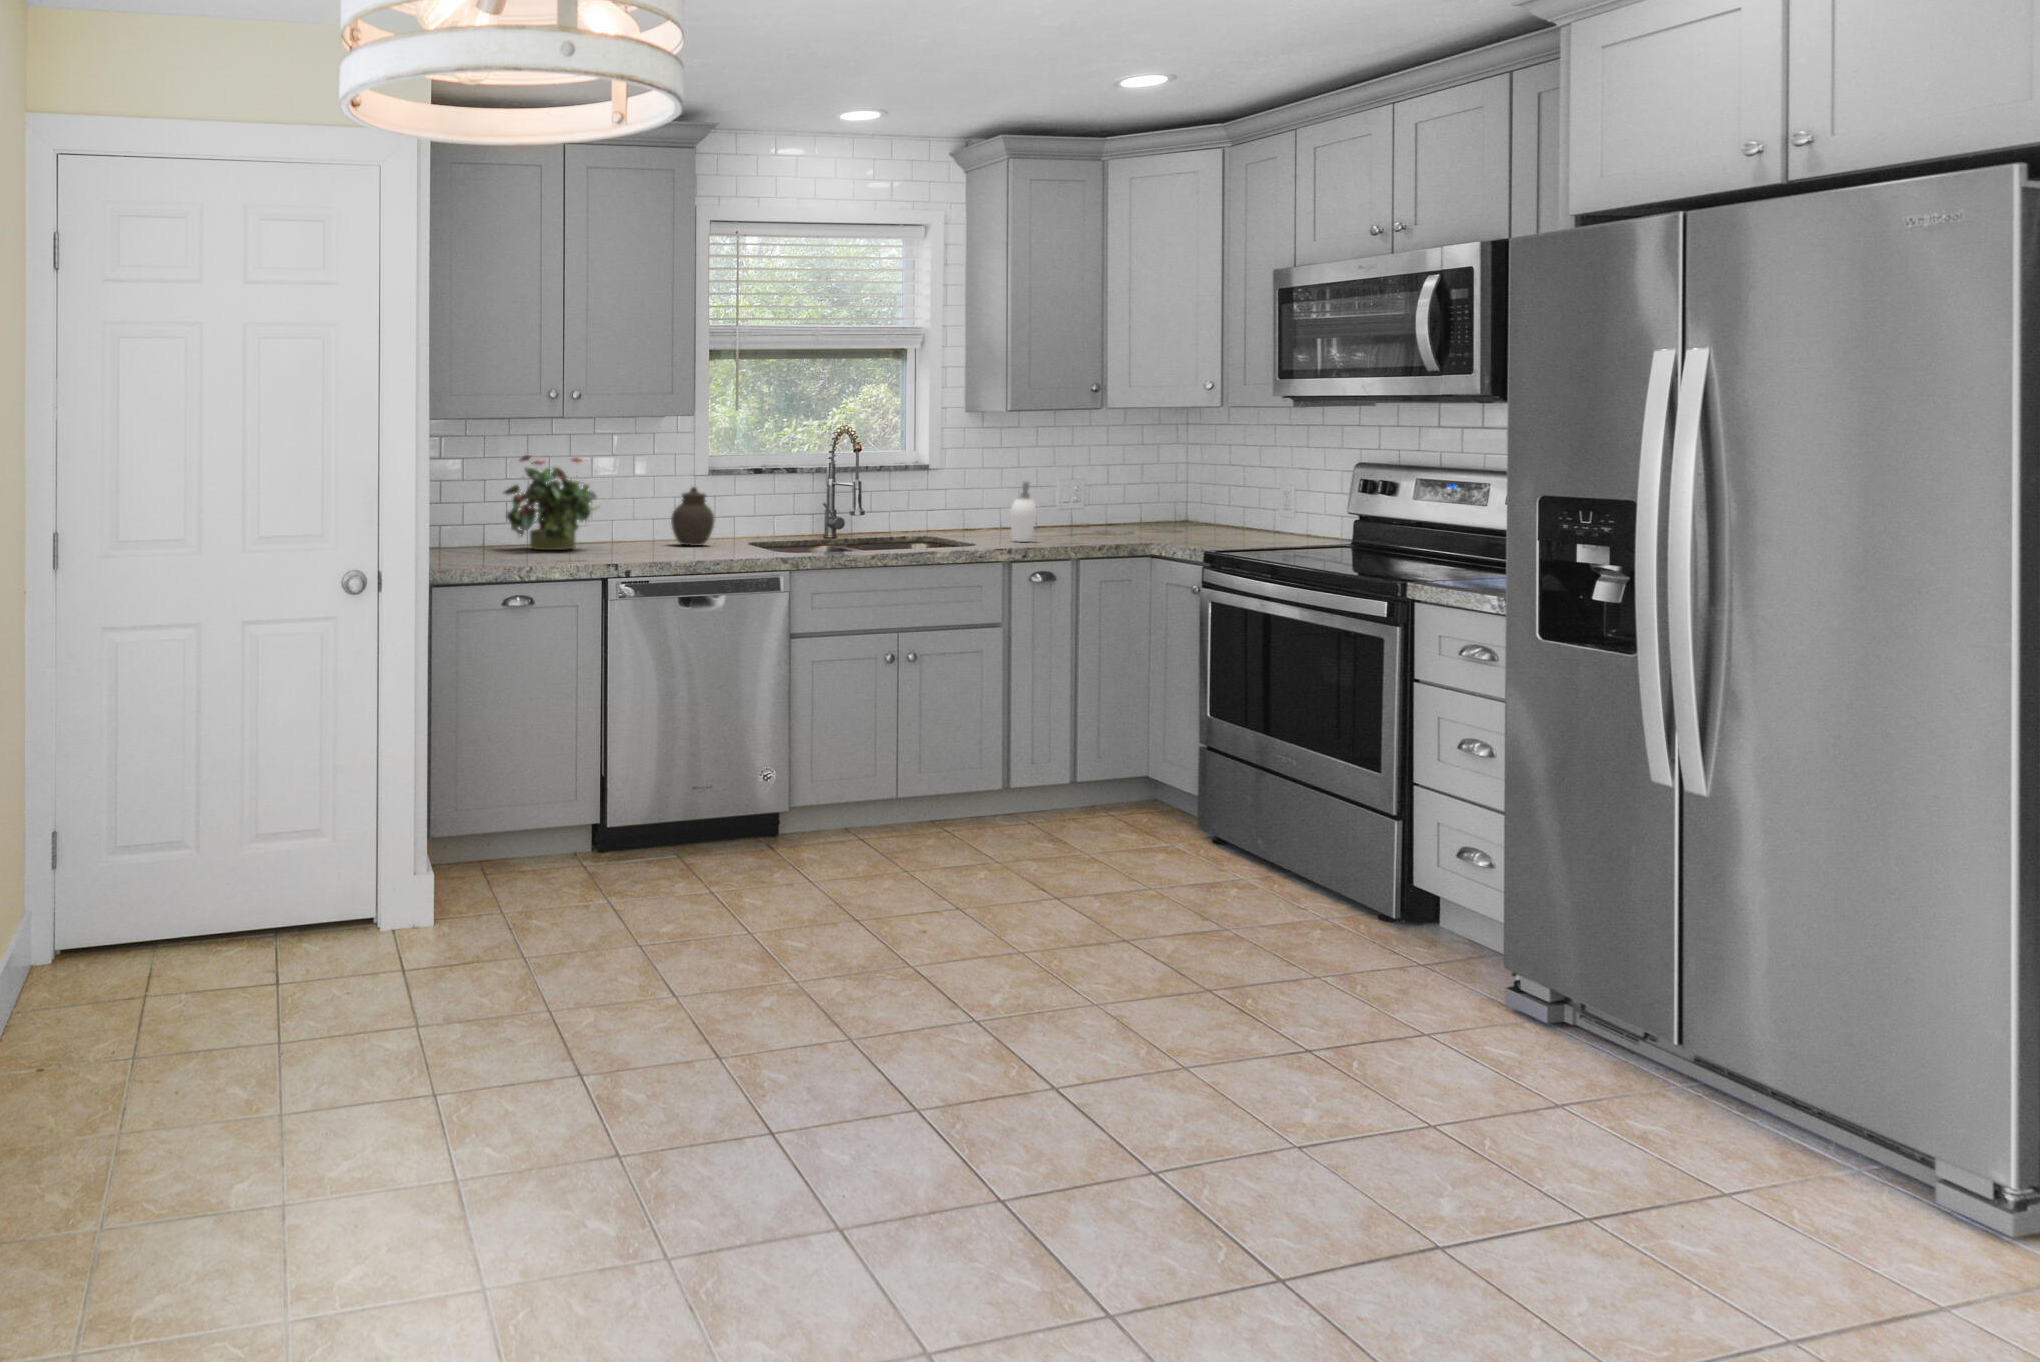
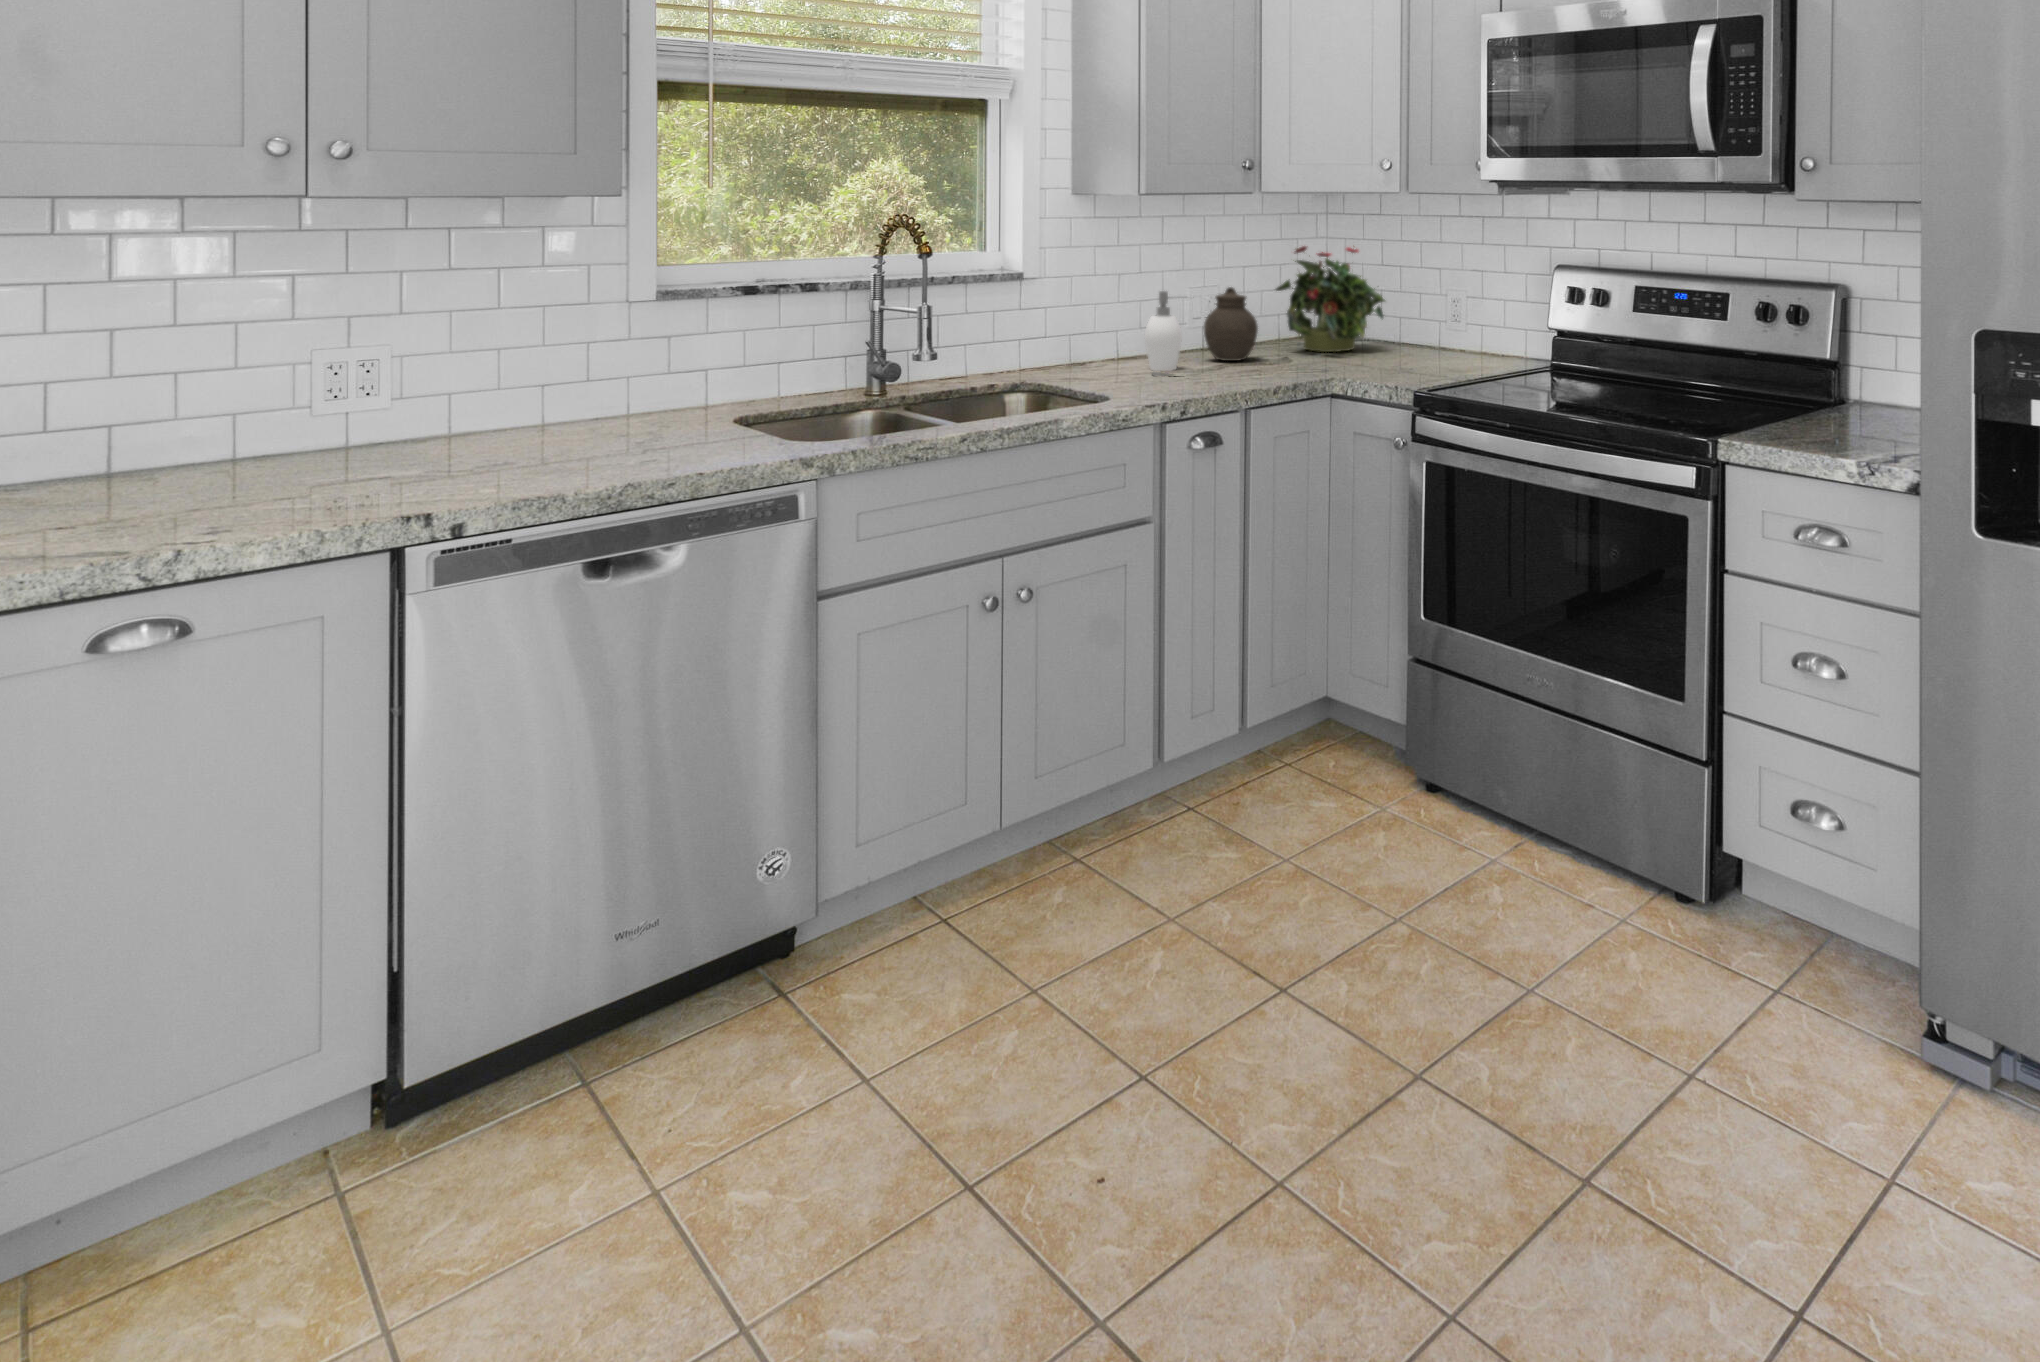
potted plant: present [503,455,597,550] -> present [1276,246,1385,352]
jar: present [671,487,715,546] -> present [1204,287,1258,361]

